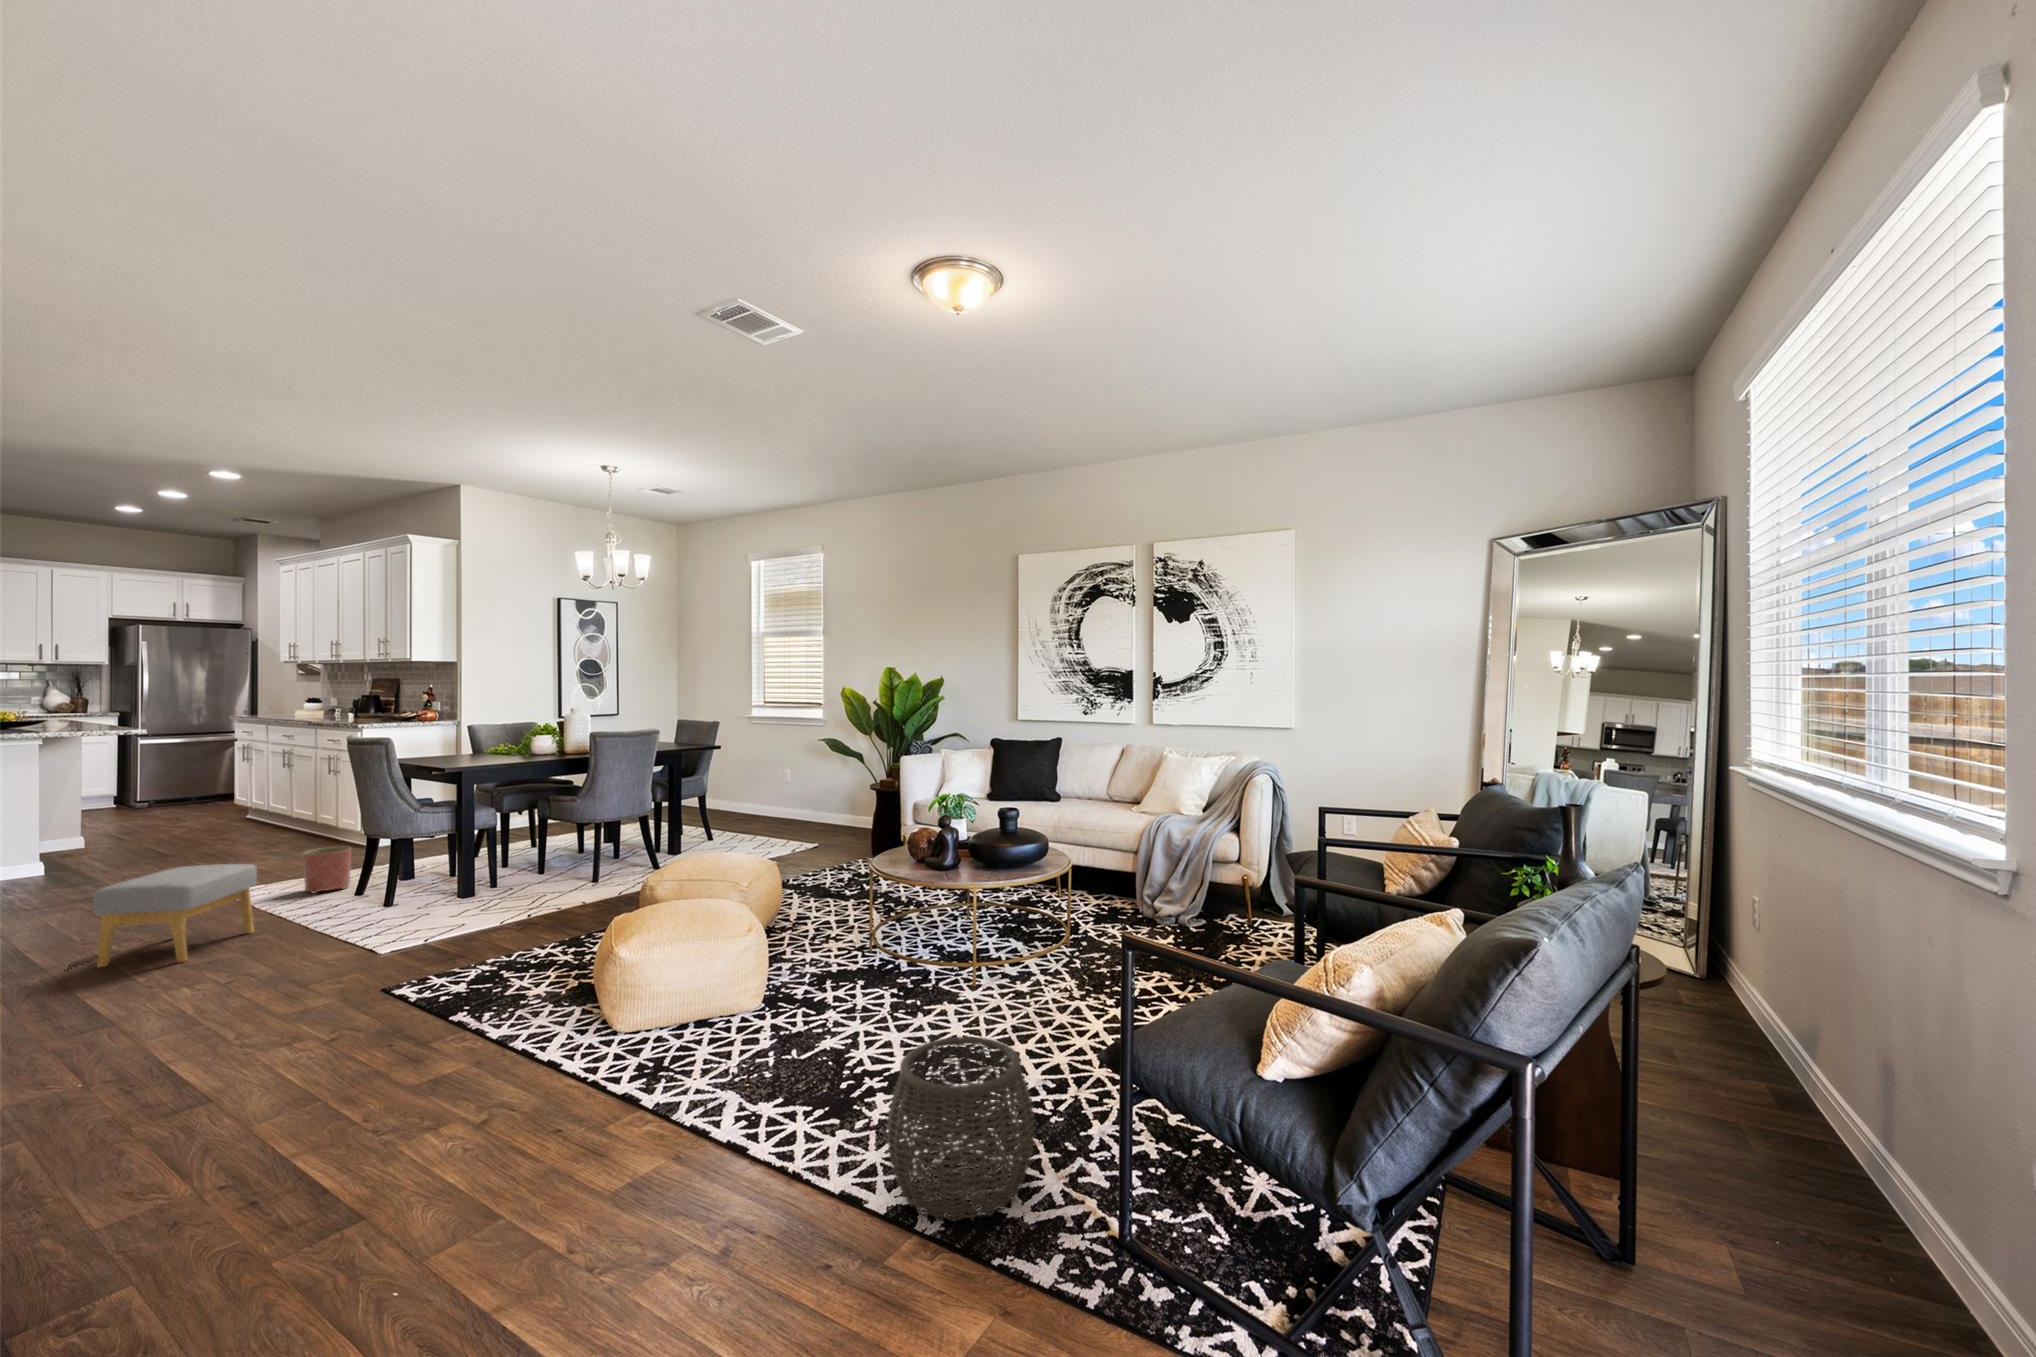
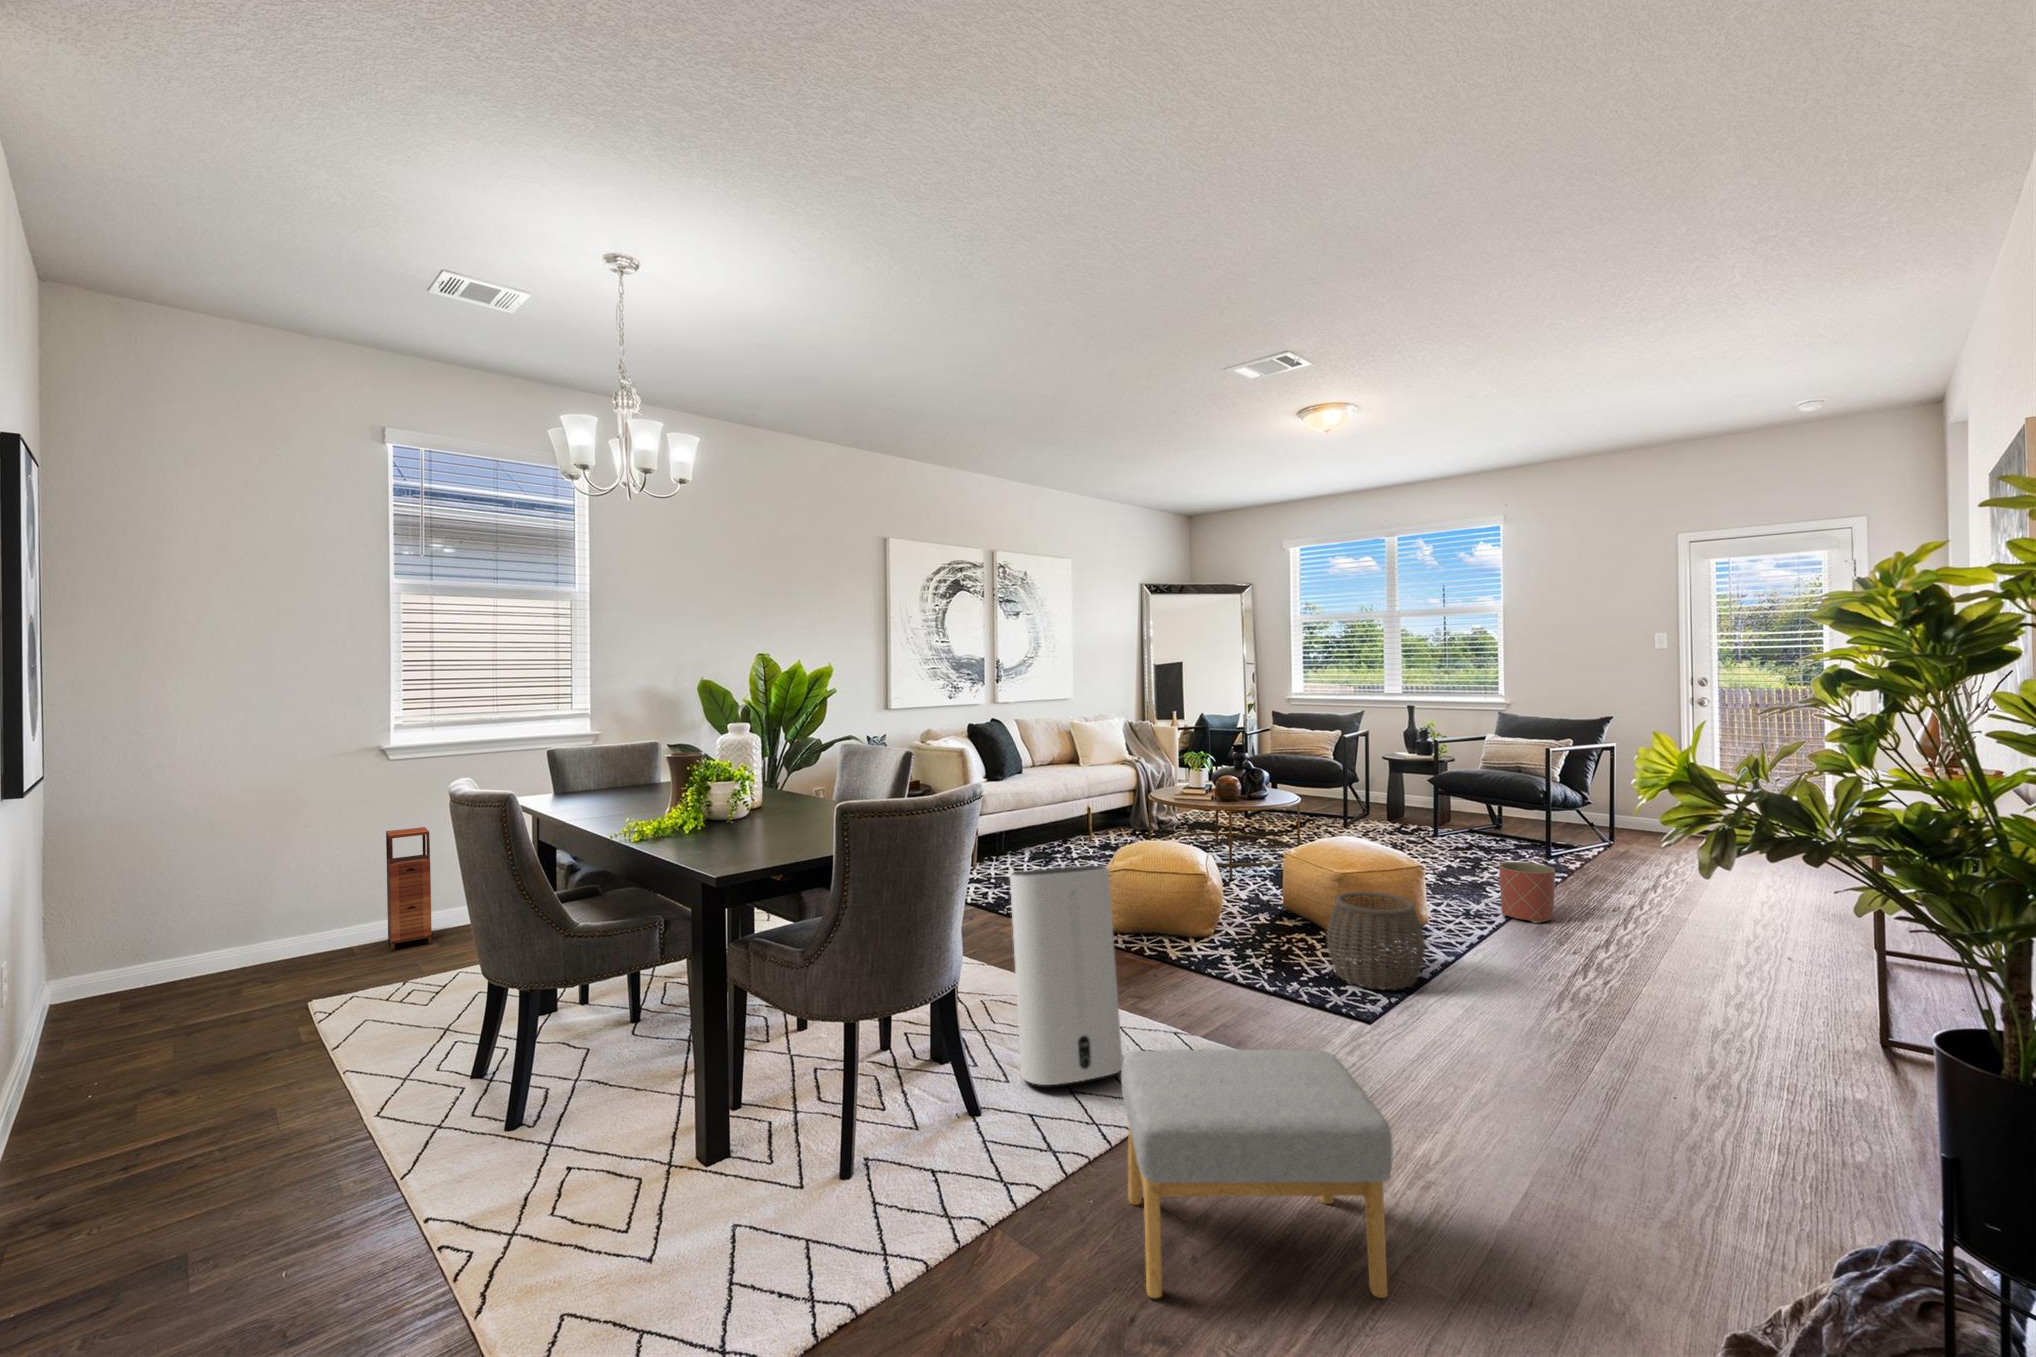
storage cabinet: none [715,760,741,820] -> present [386,827,432,950]
air purifier: none [373,799,440,922] -> present [1010,866,1123,1085]
planter: present [303,847,351,893] -> present [1499,862,1555,923]
woven basket: present [886,1037,1036,1221] -> present [1327,892,1425,990]

